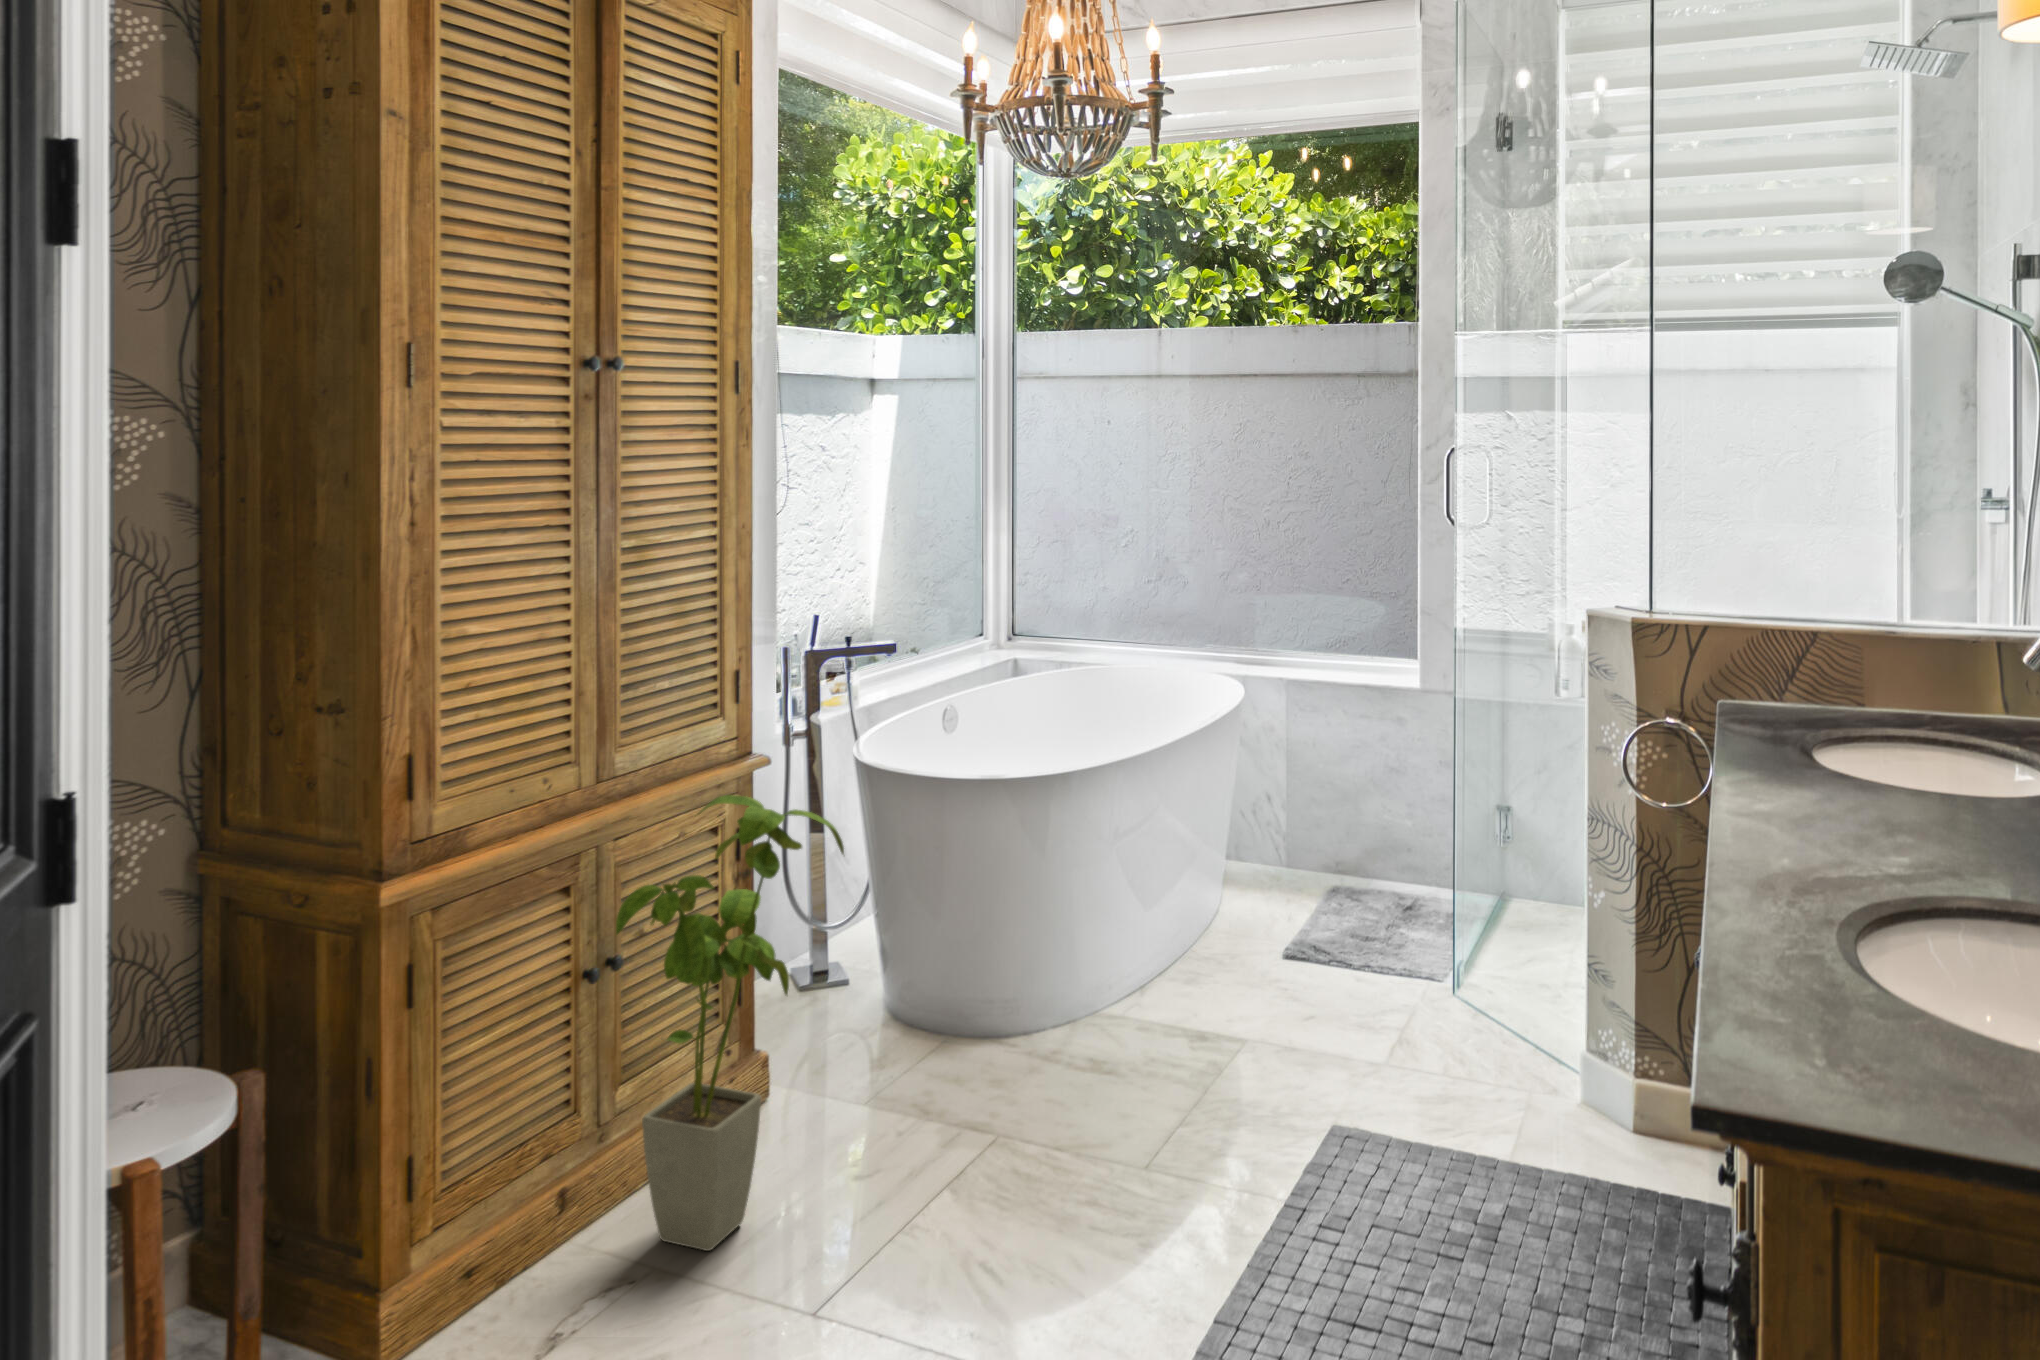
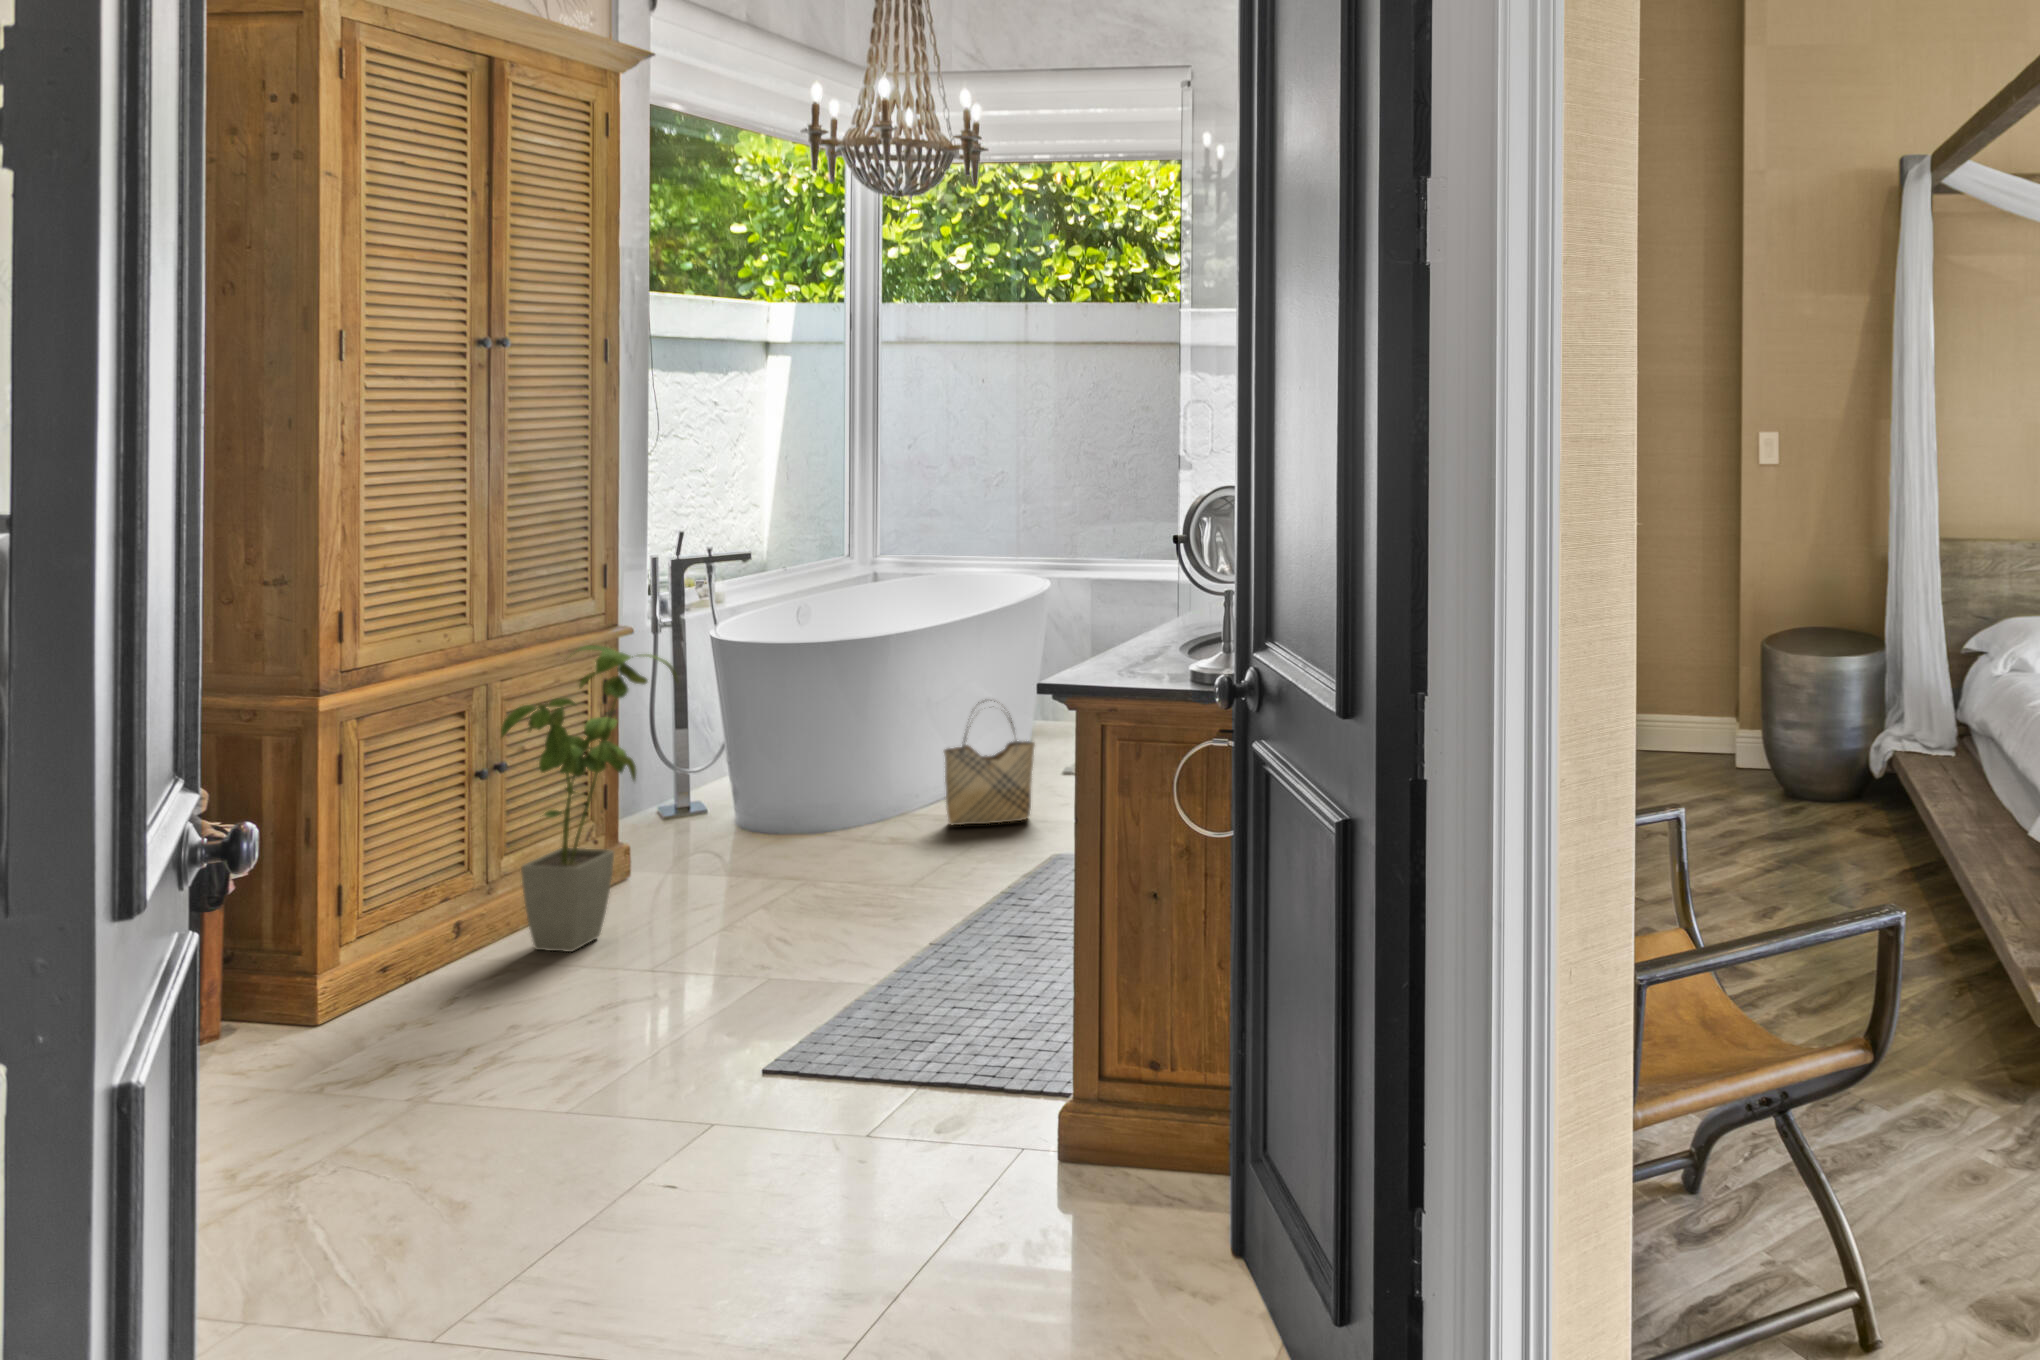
woven basket: none [1152,851,1272,1032] -> present [944,700,1035,825]

